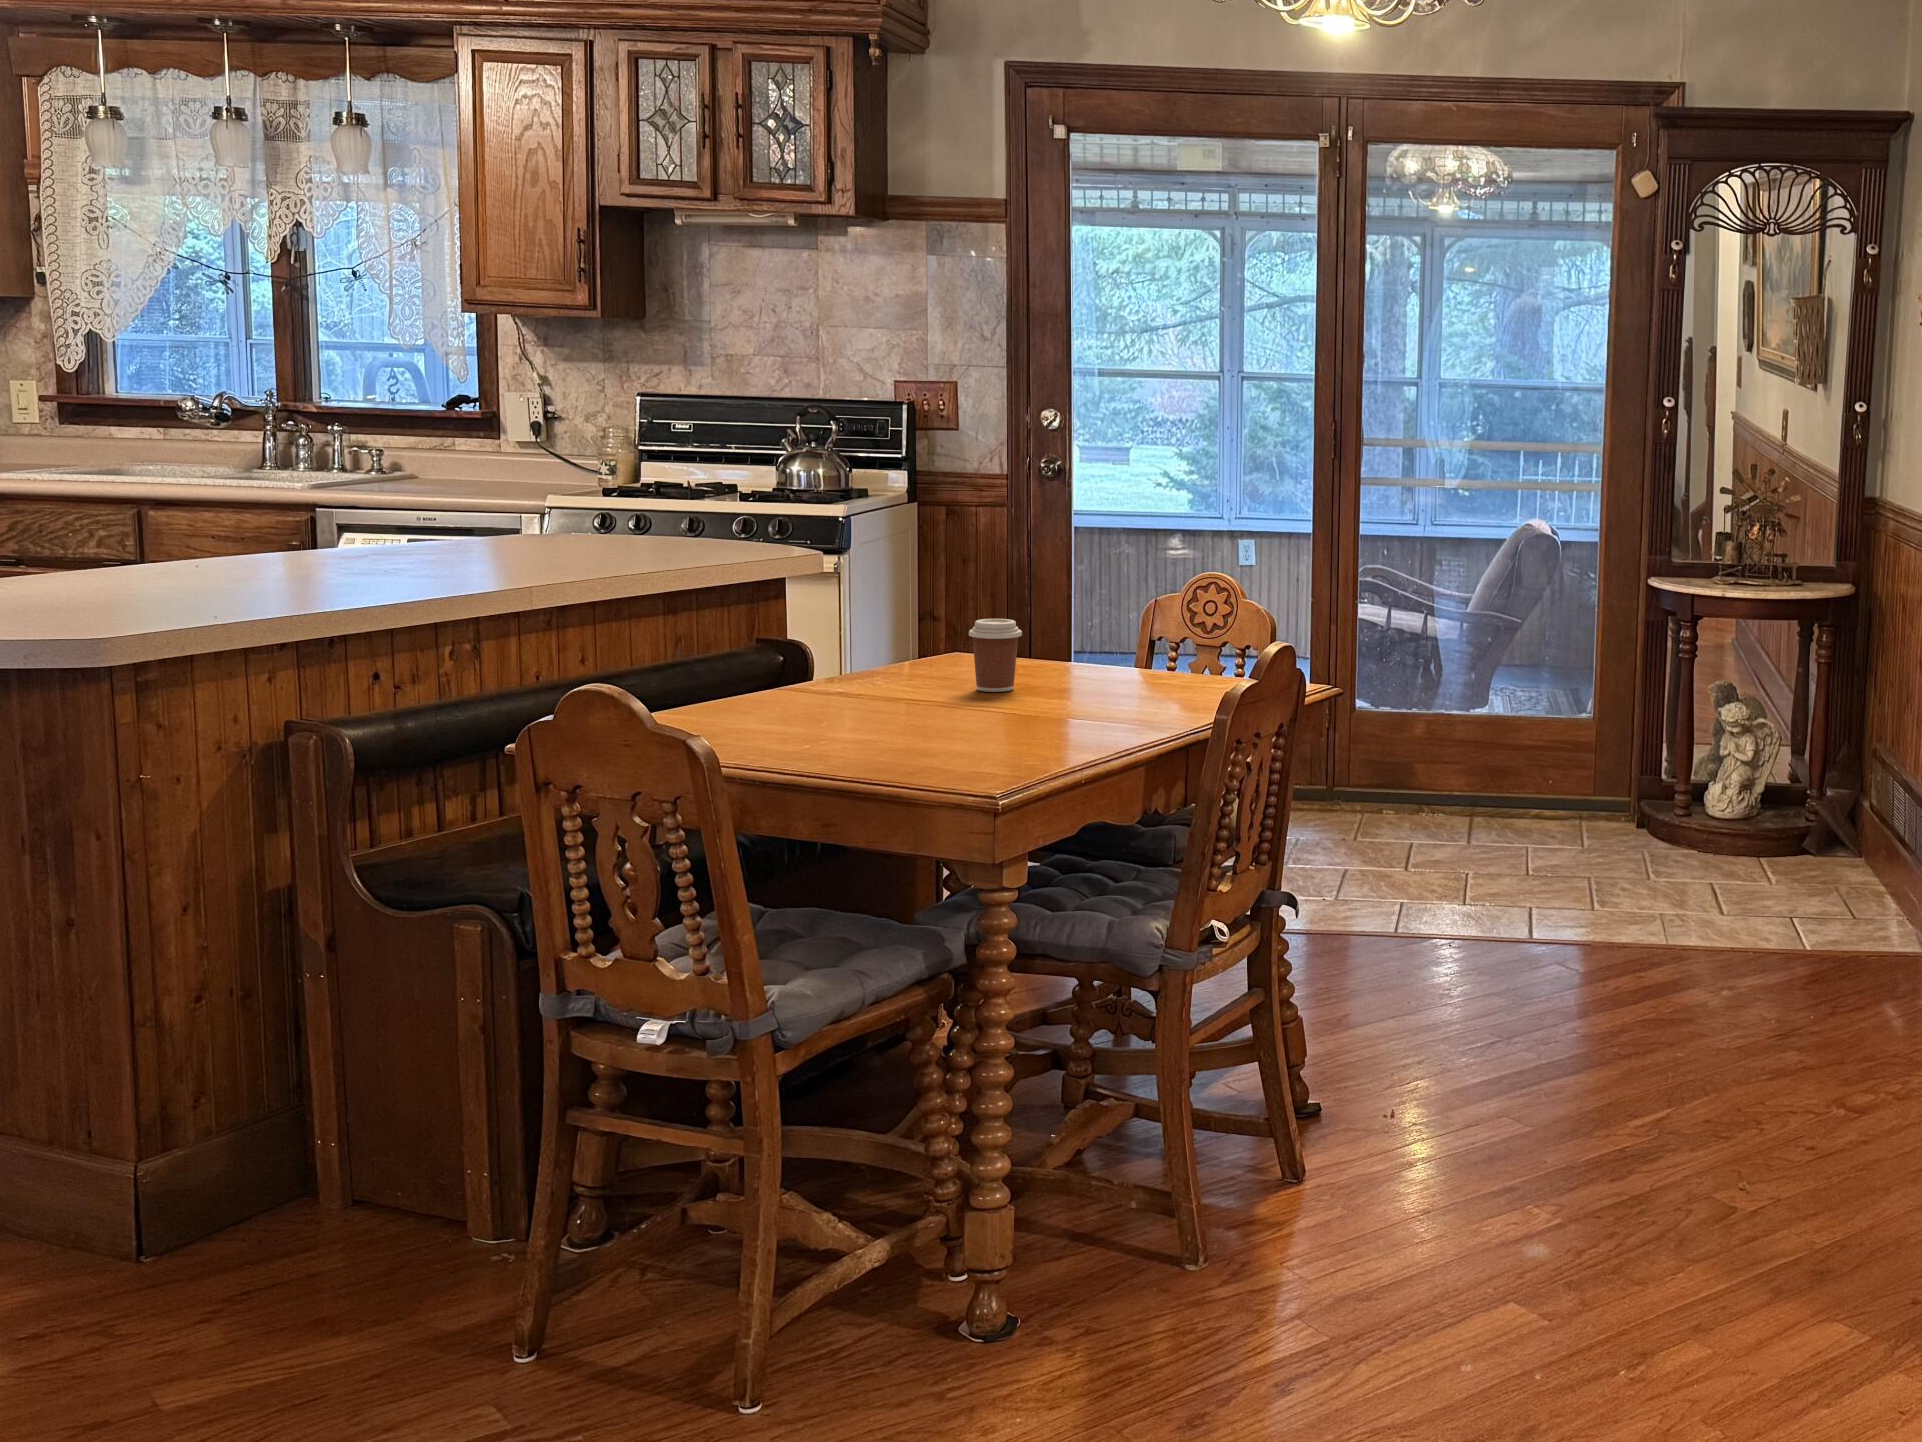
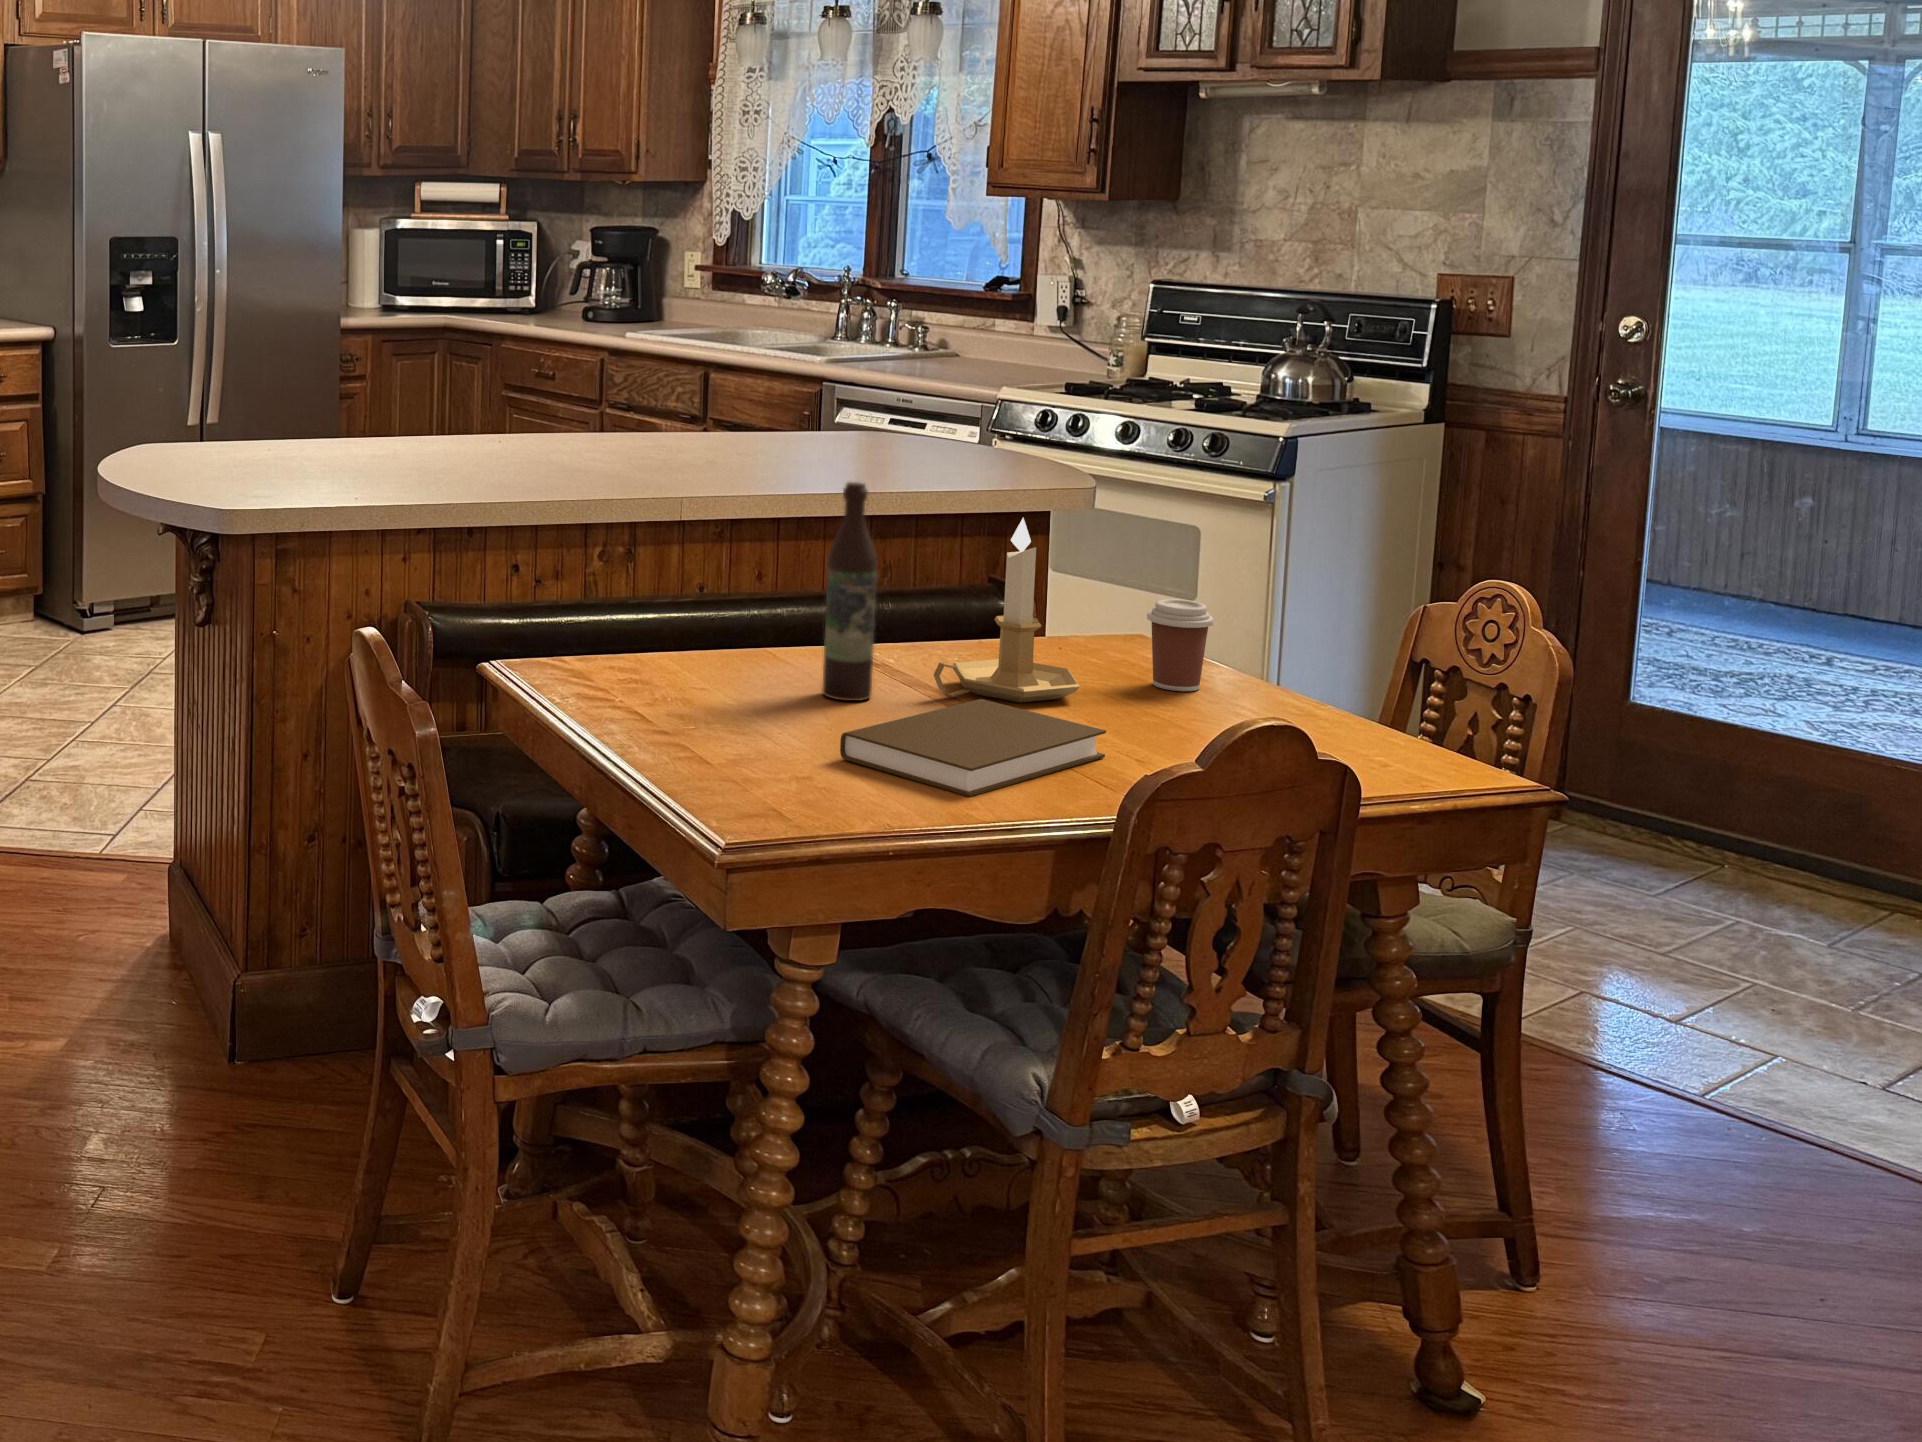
wine bottle: none [750,536,799,736] -> present [822,482,877,701]
candlestick: none [834,558,953,720] -> present [934,518,1080,702]
book: none [861,710,1038,773] -> present [840,699,1106,797]

